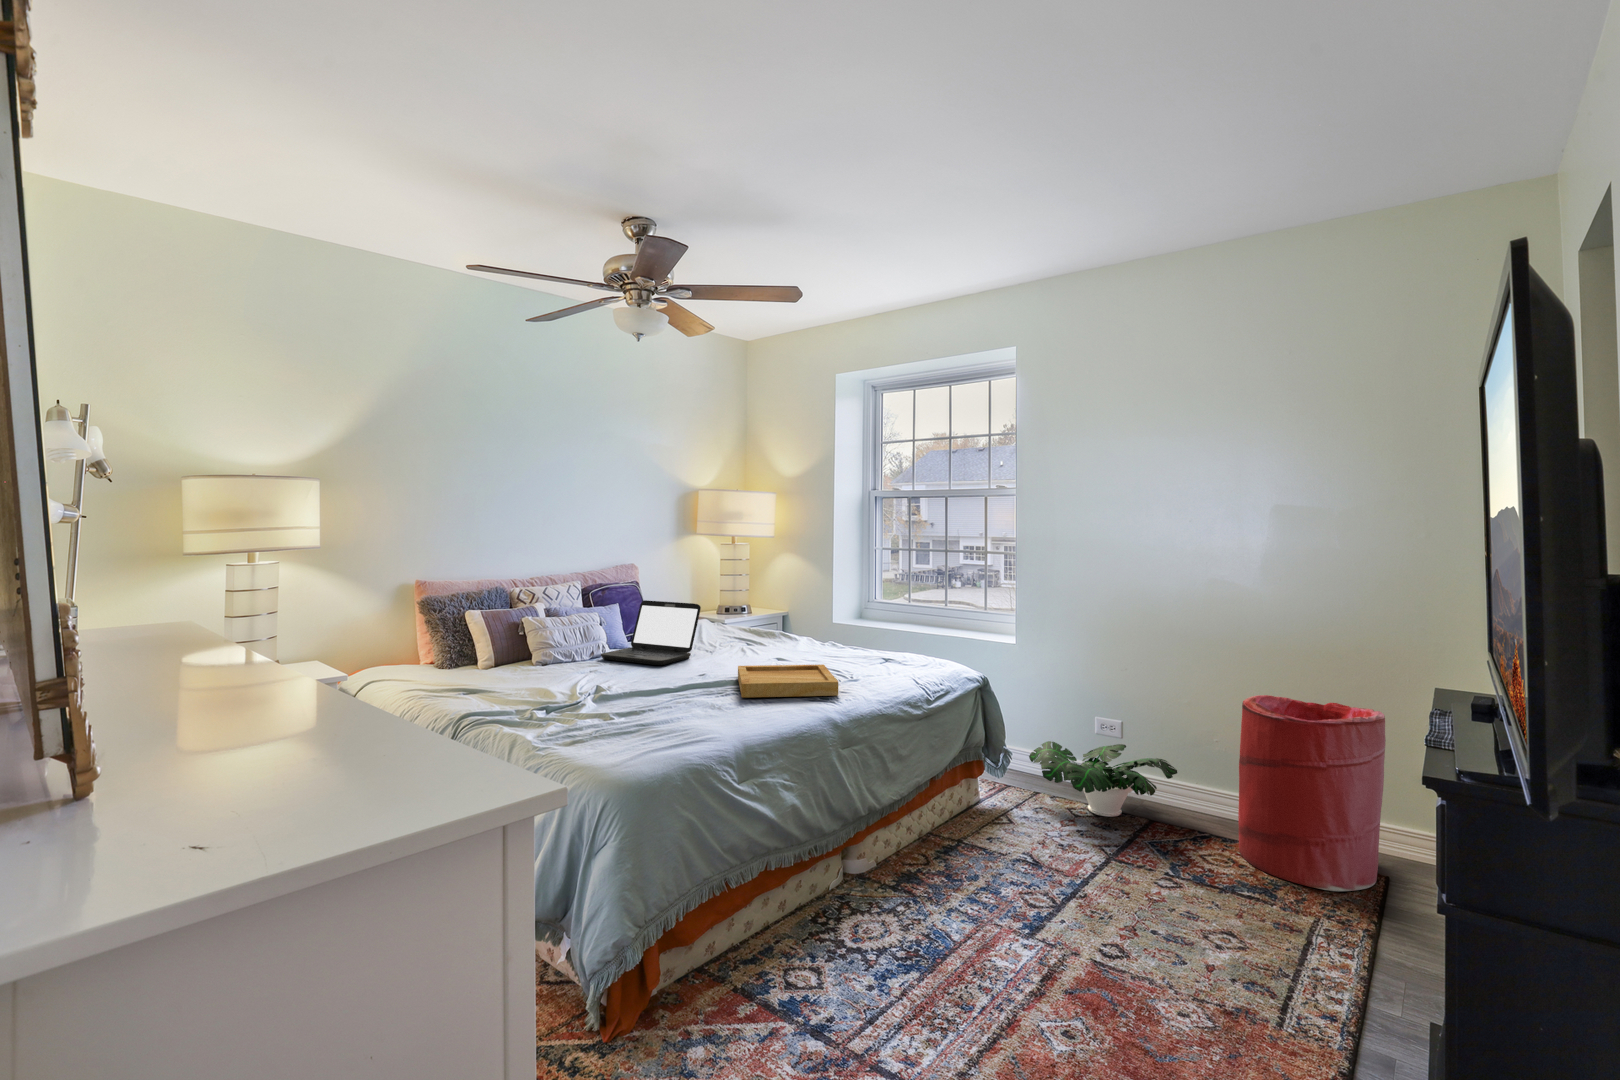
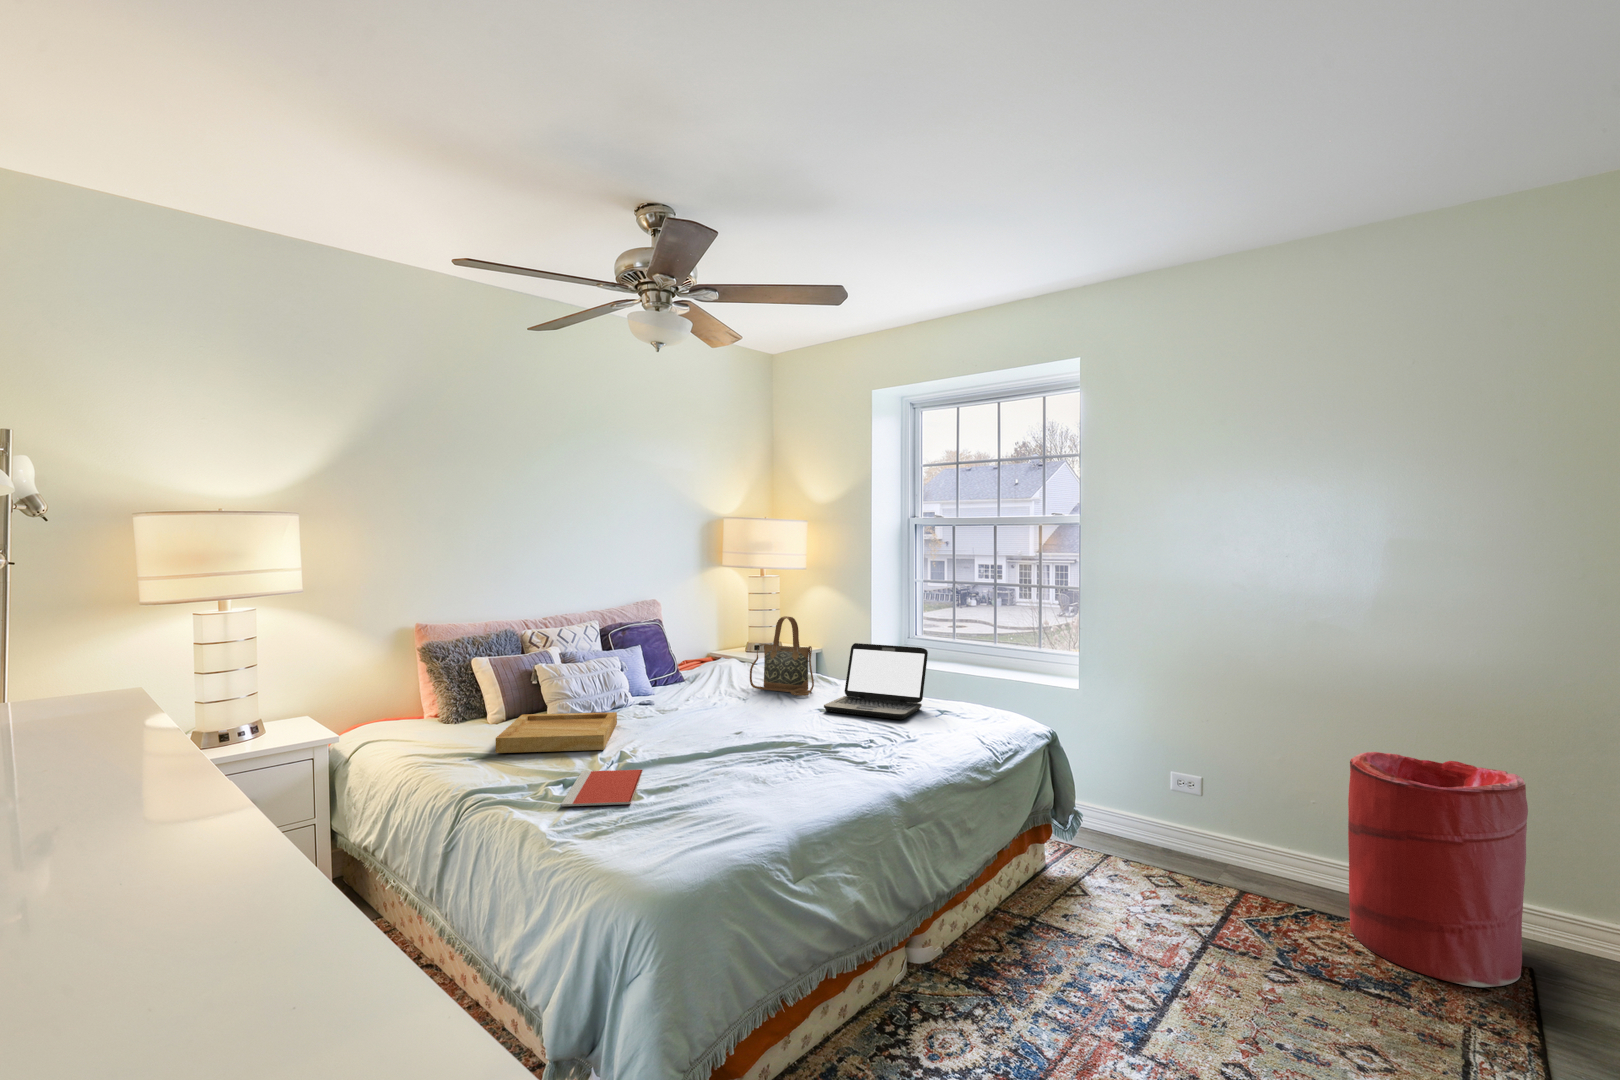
handbag: none [718,578,776,648] -> present [750,616,814,696]
laptop: present [601,600,701,665] -> present [824,643,928,719]
tray: present [738,665,838,697] -> present [496,712,617,753]
notebook: none [539,702,613,727] -> present [561,770,643,806]
potted plant: present [1029,741,1177,817] -> none [1098,798,1269,886]

